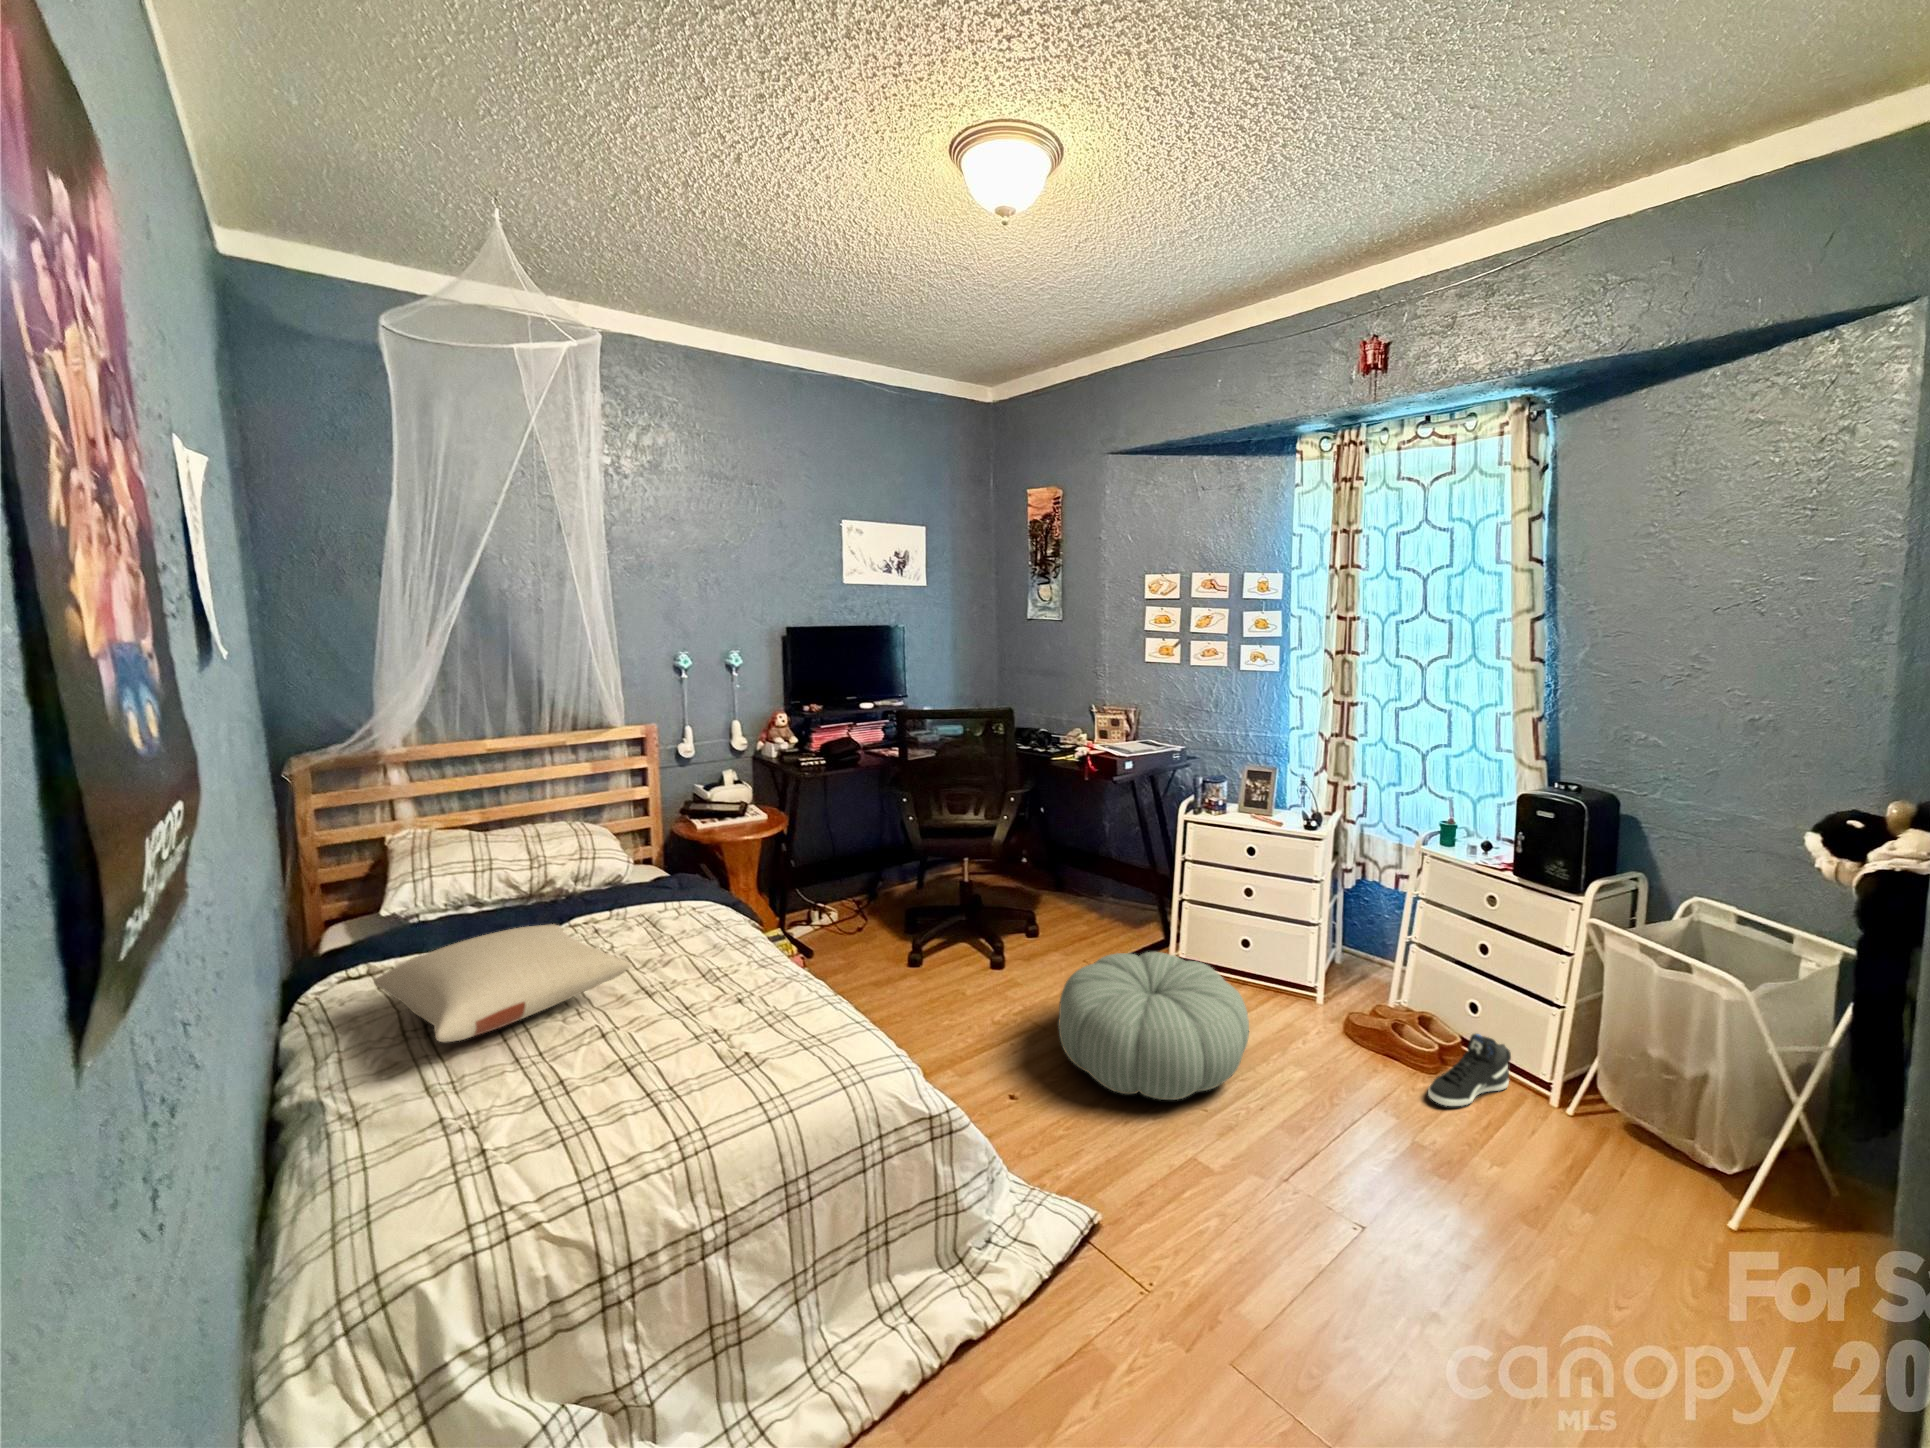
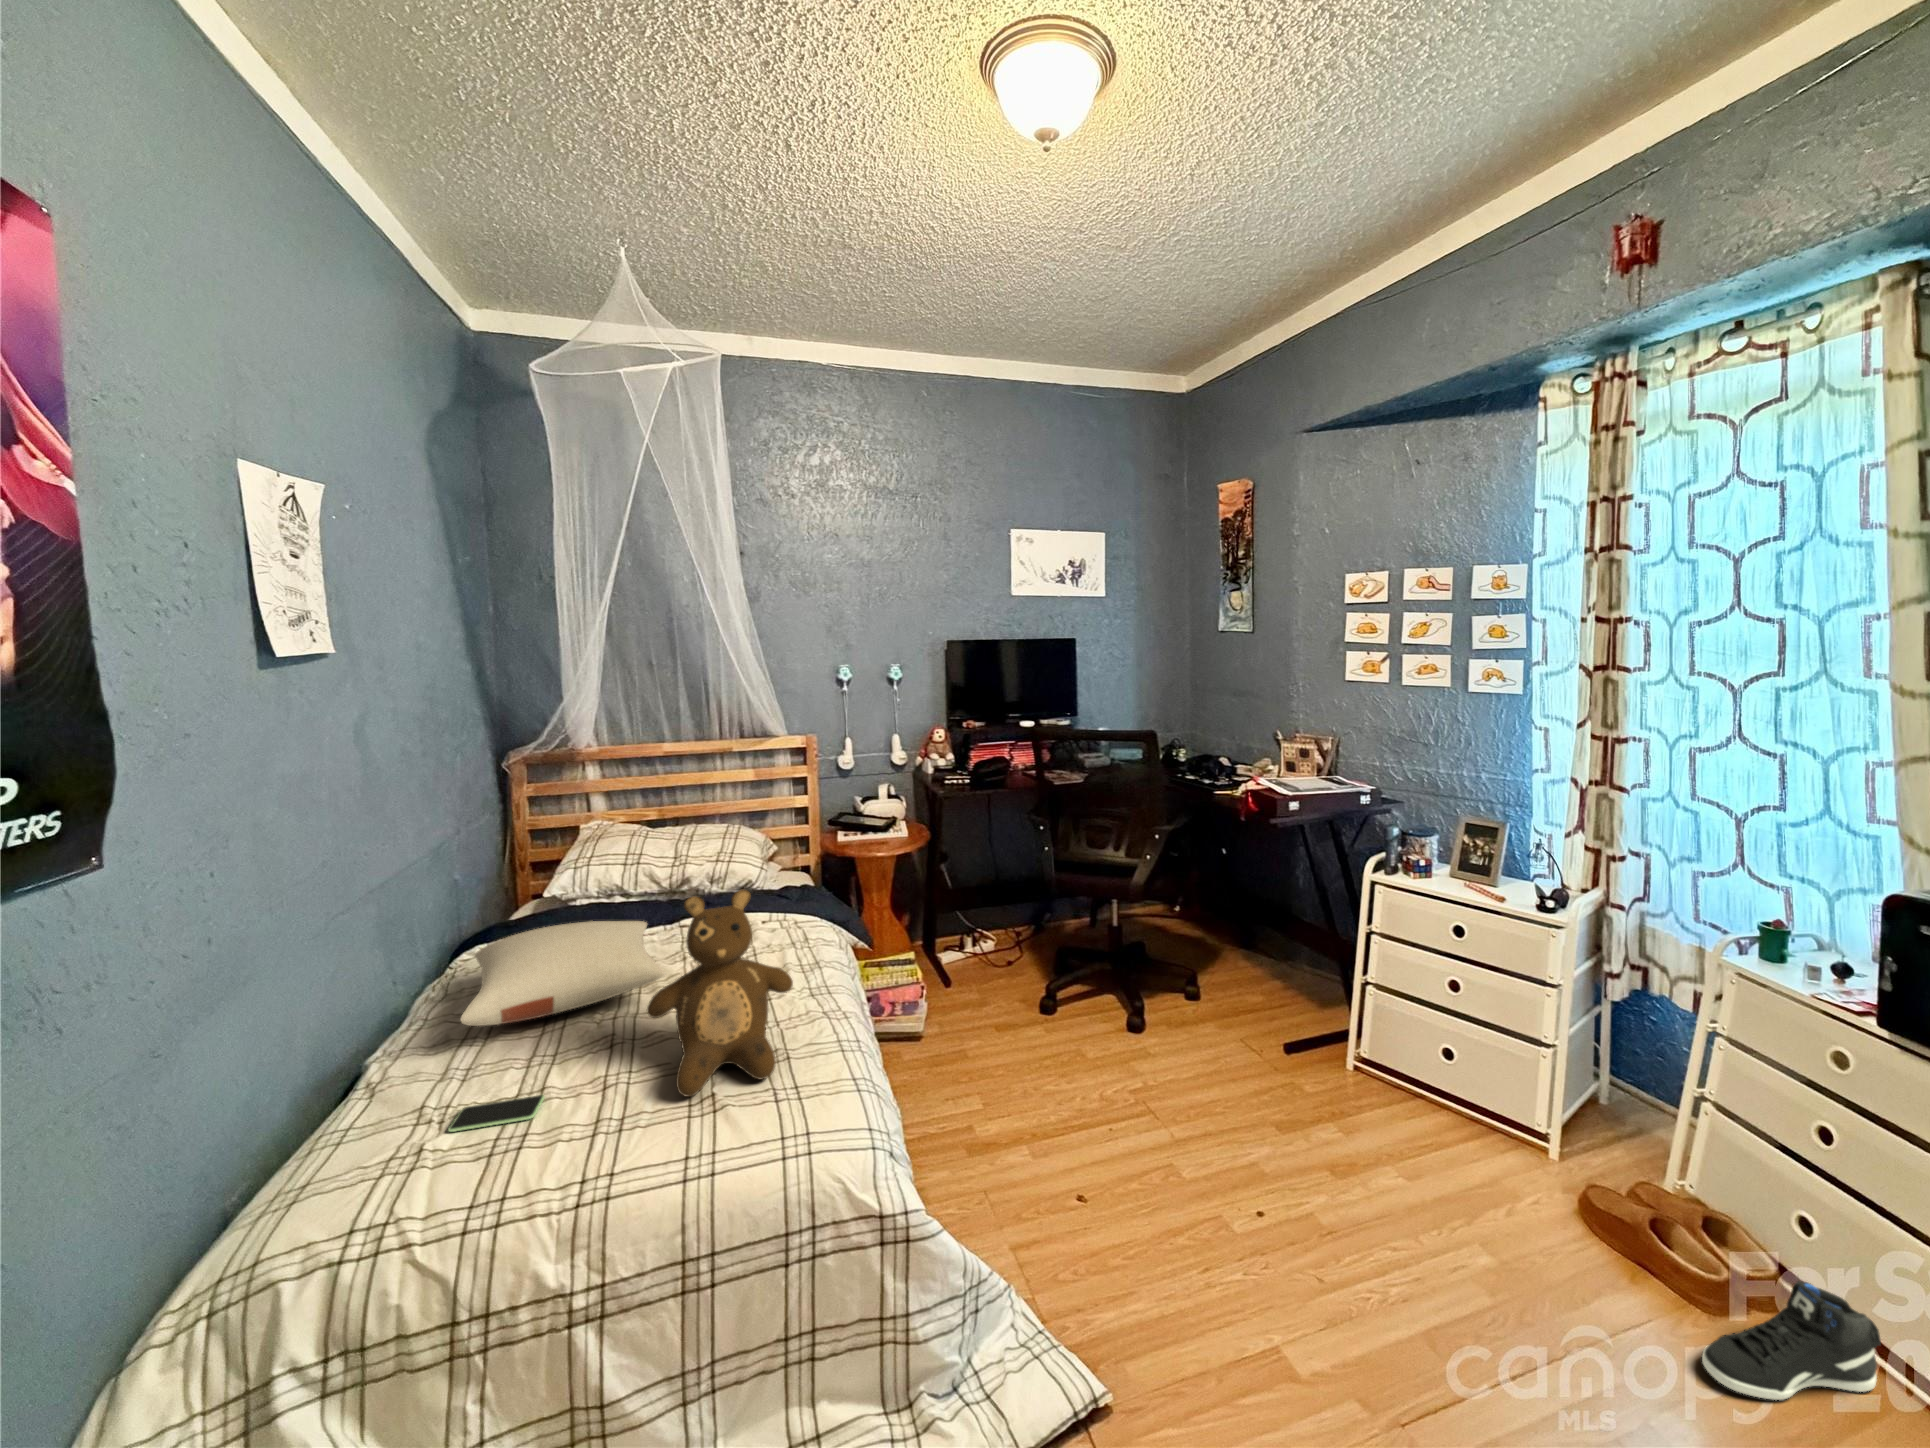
teddy bear: none [662,869,799,1060] -> present [647,889,793,1097]
pouf: present [1058,952,1249,1100] -> none [1148,1040,1408,1258]
smartphone: none [489,1087,579,1136] -> present [448,1095,544,1132]

